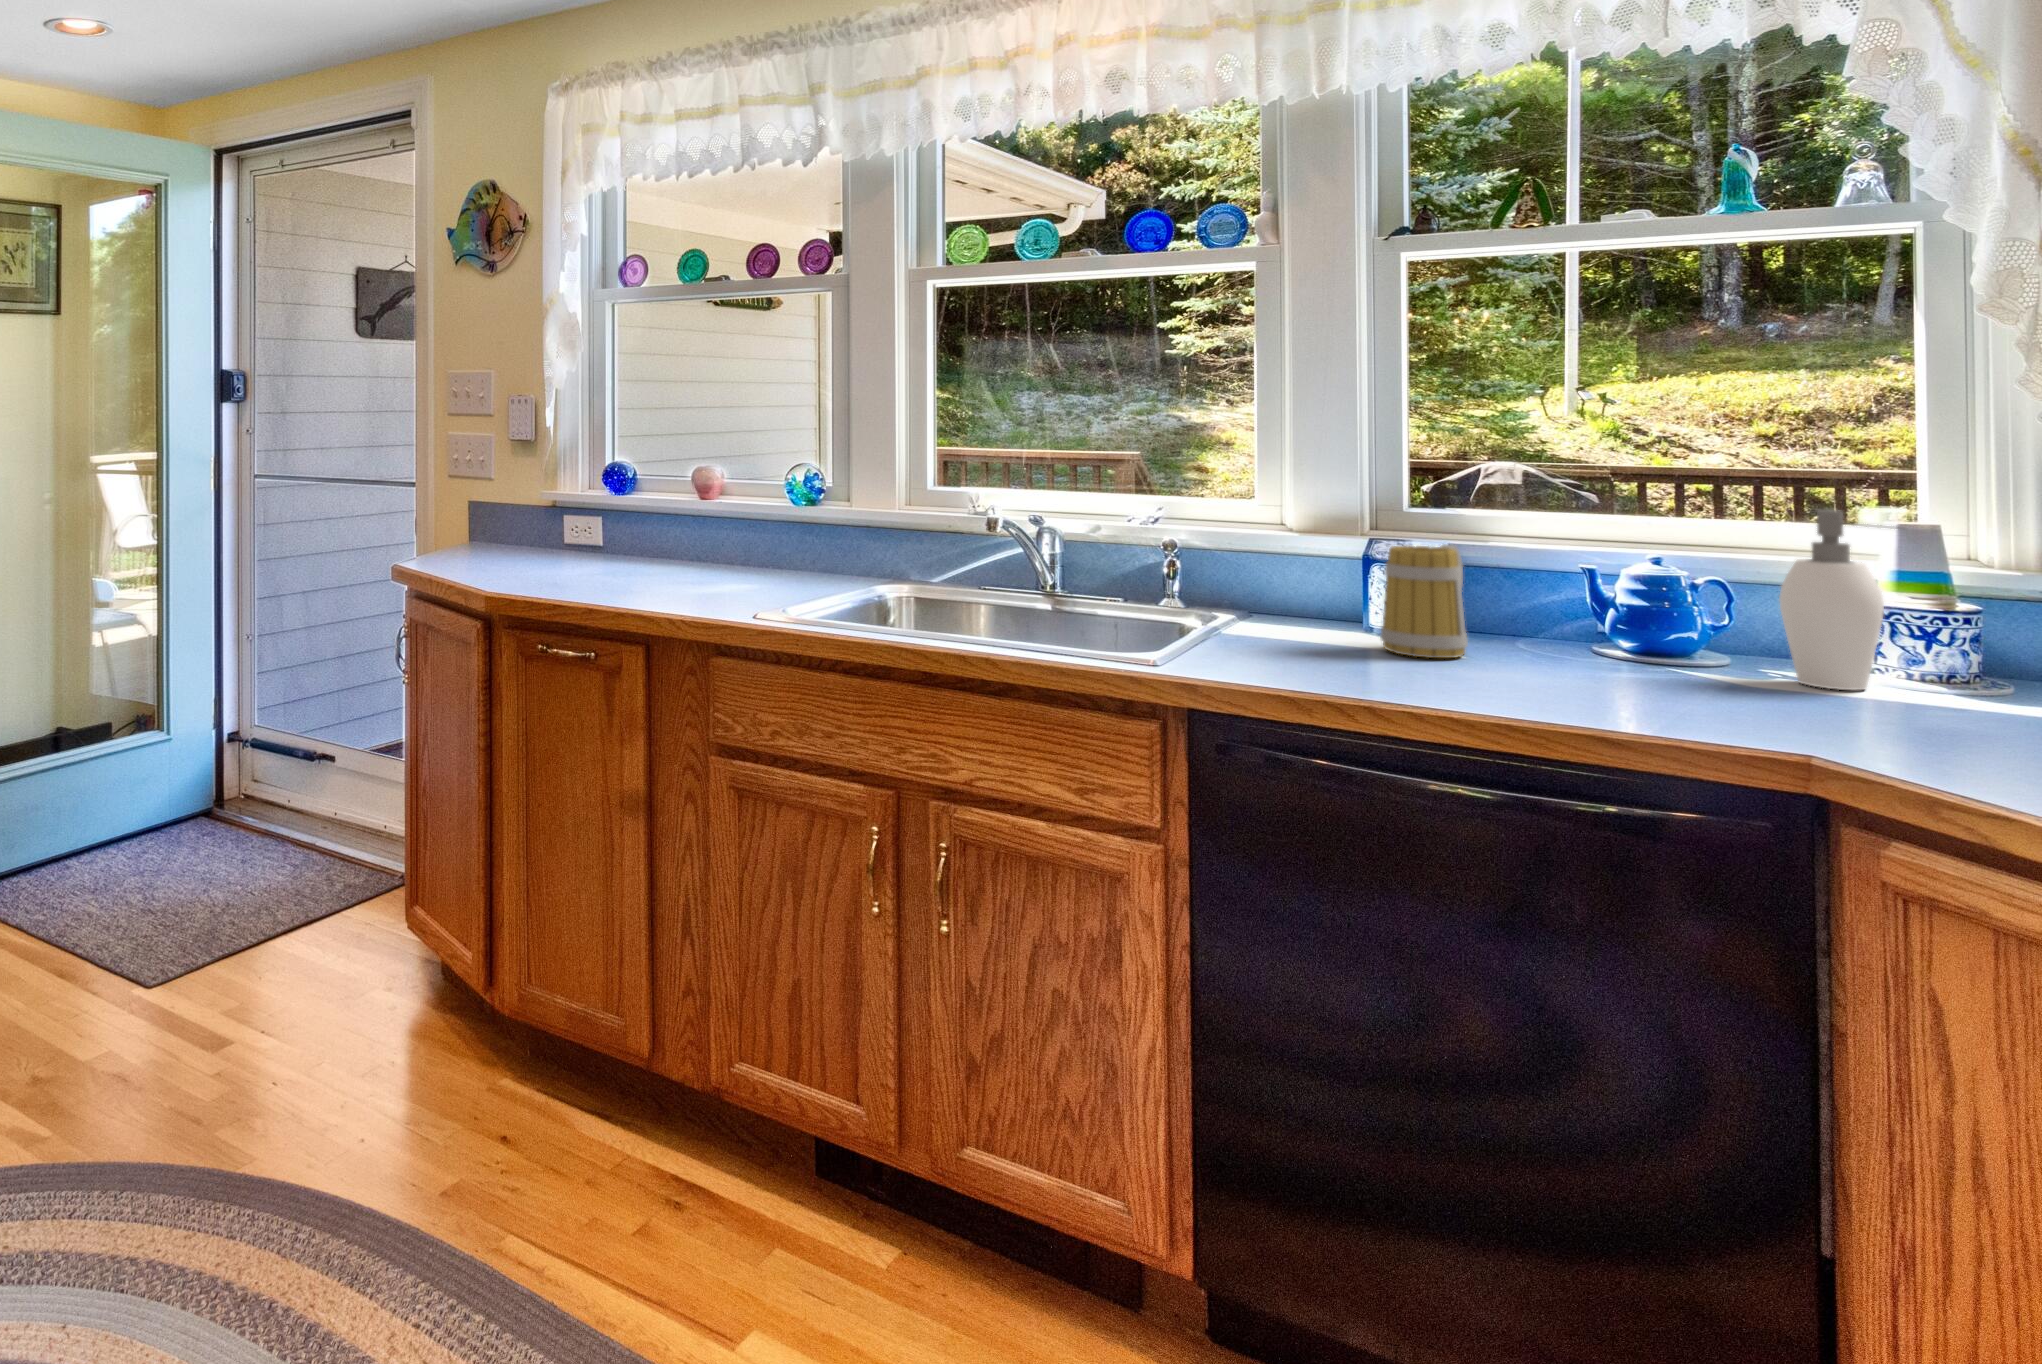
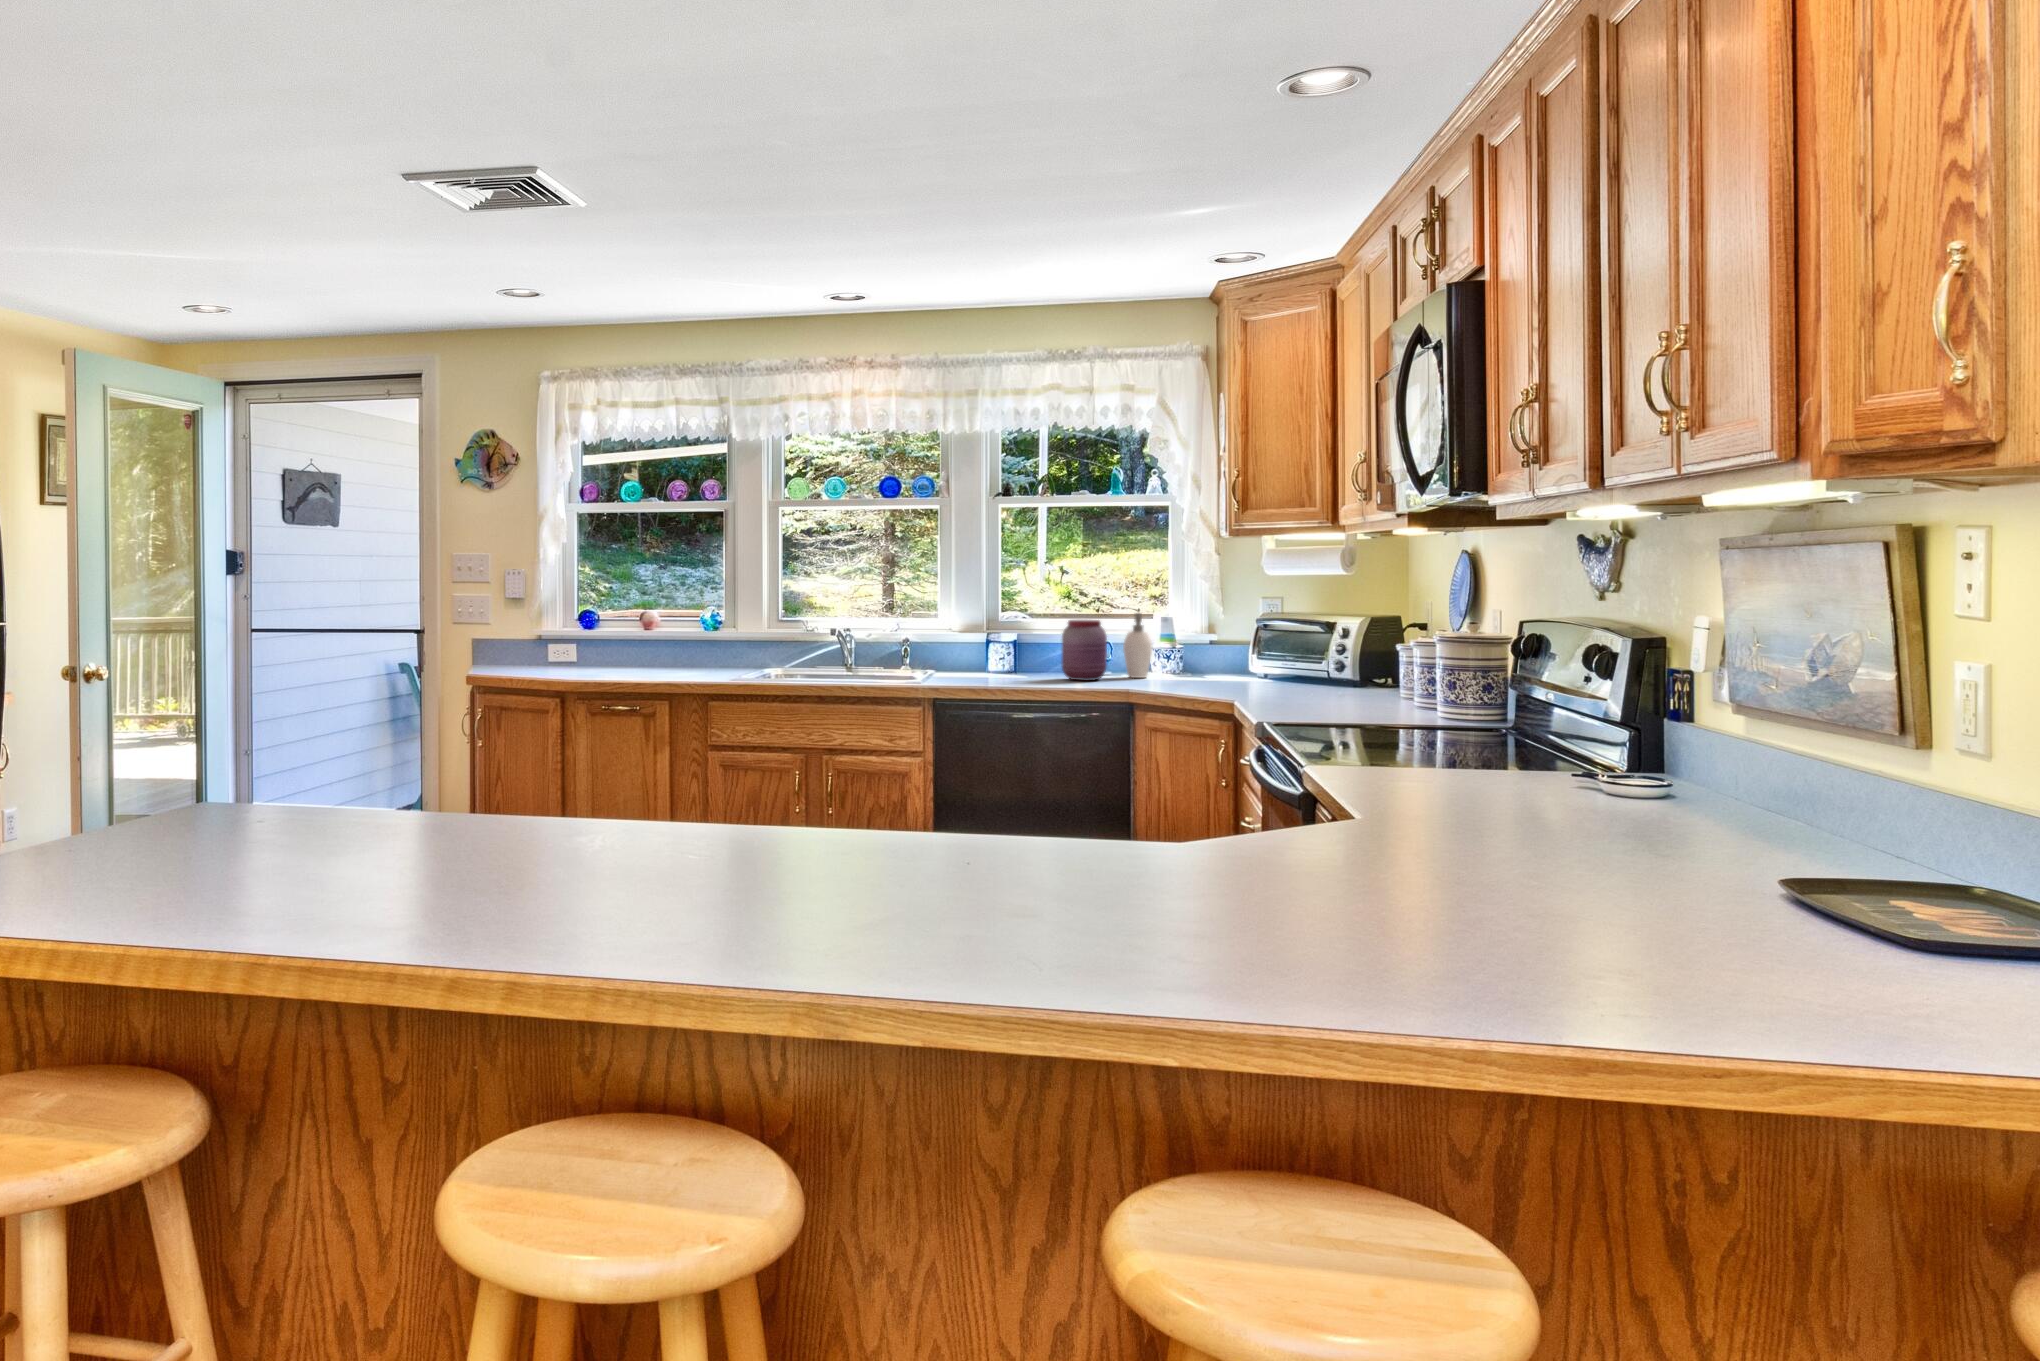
jar: none [1574,523,1724,690] -> present [1062,620,1107,681]
mug: present [1381,544,1468,658] -> none [994,633,1025,678]

